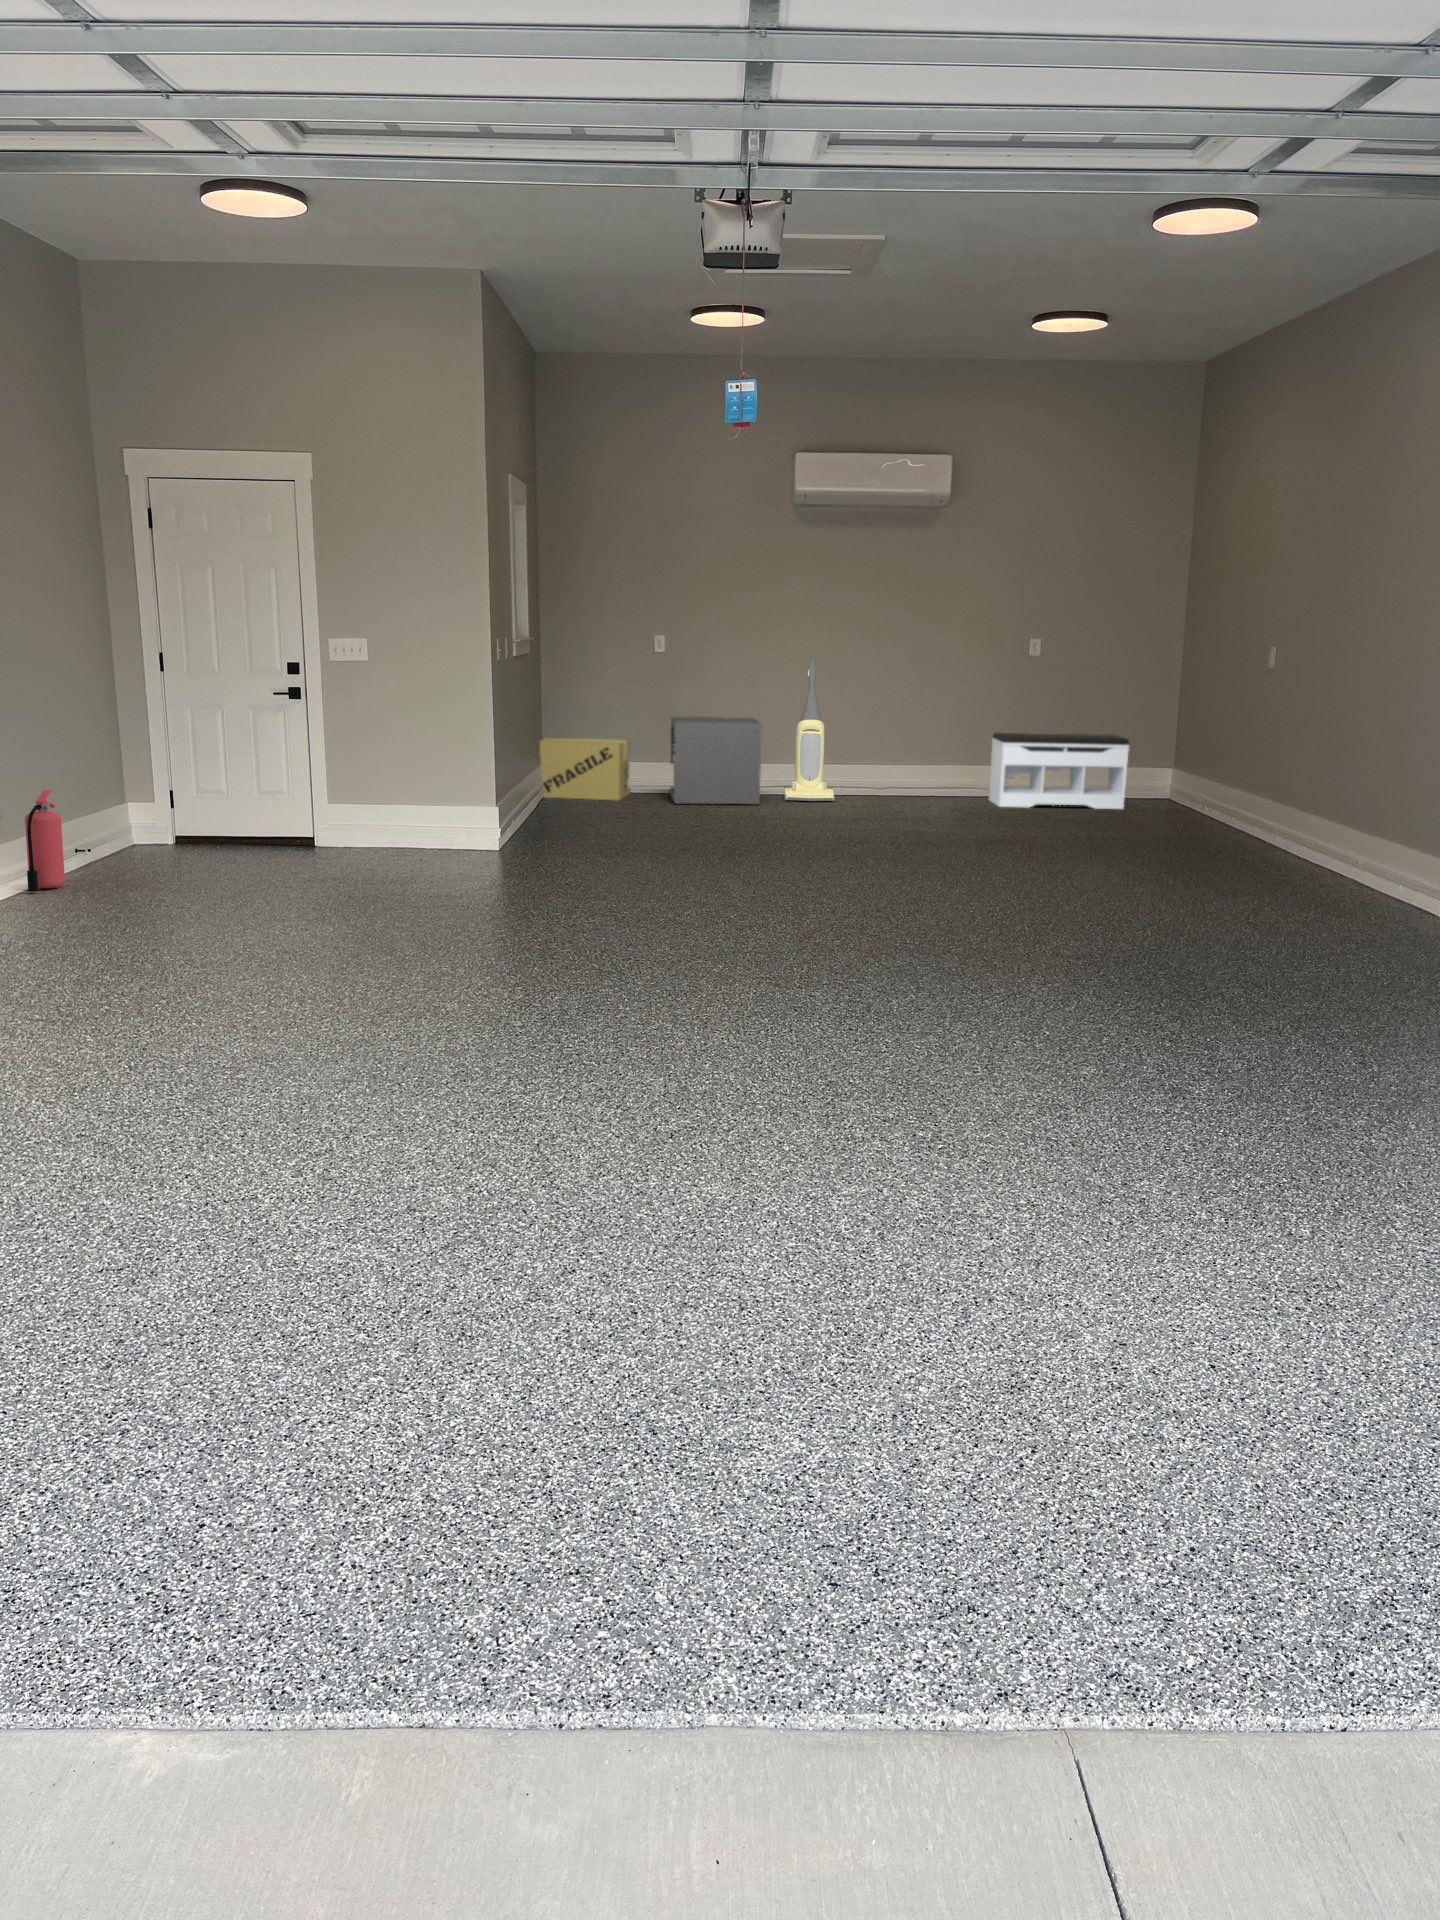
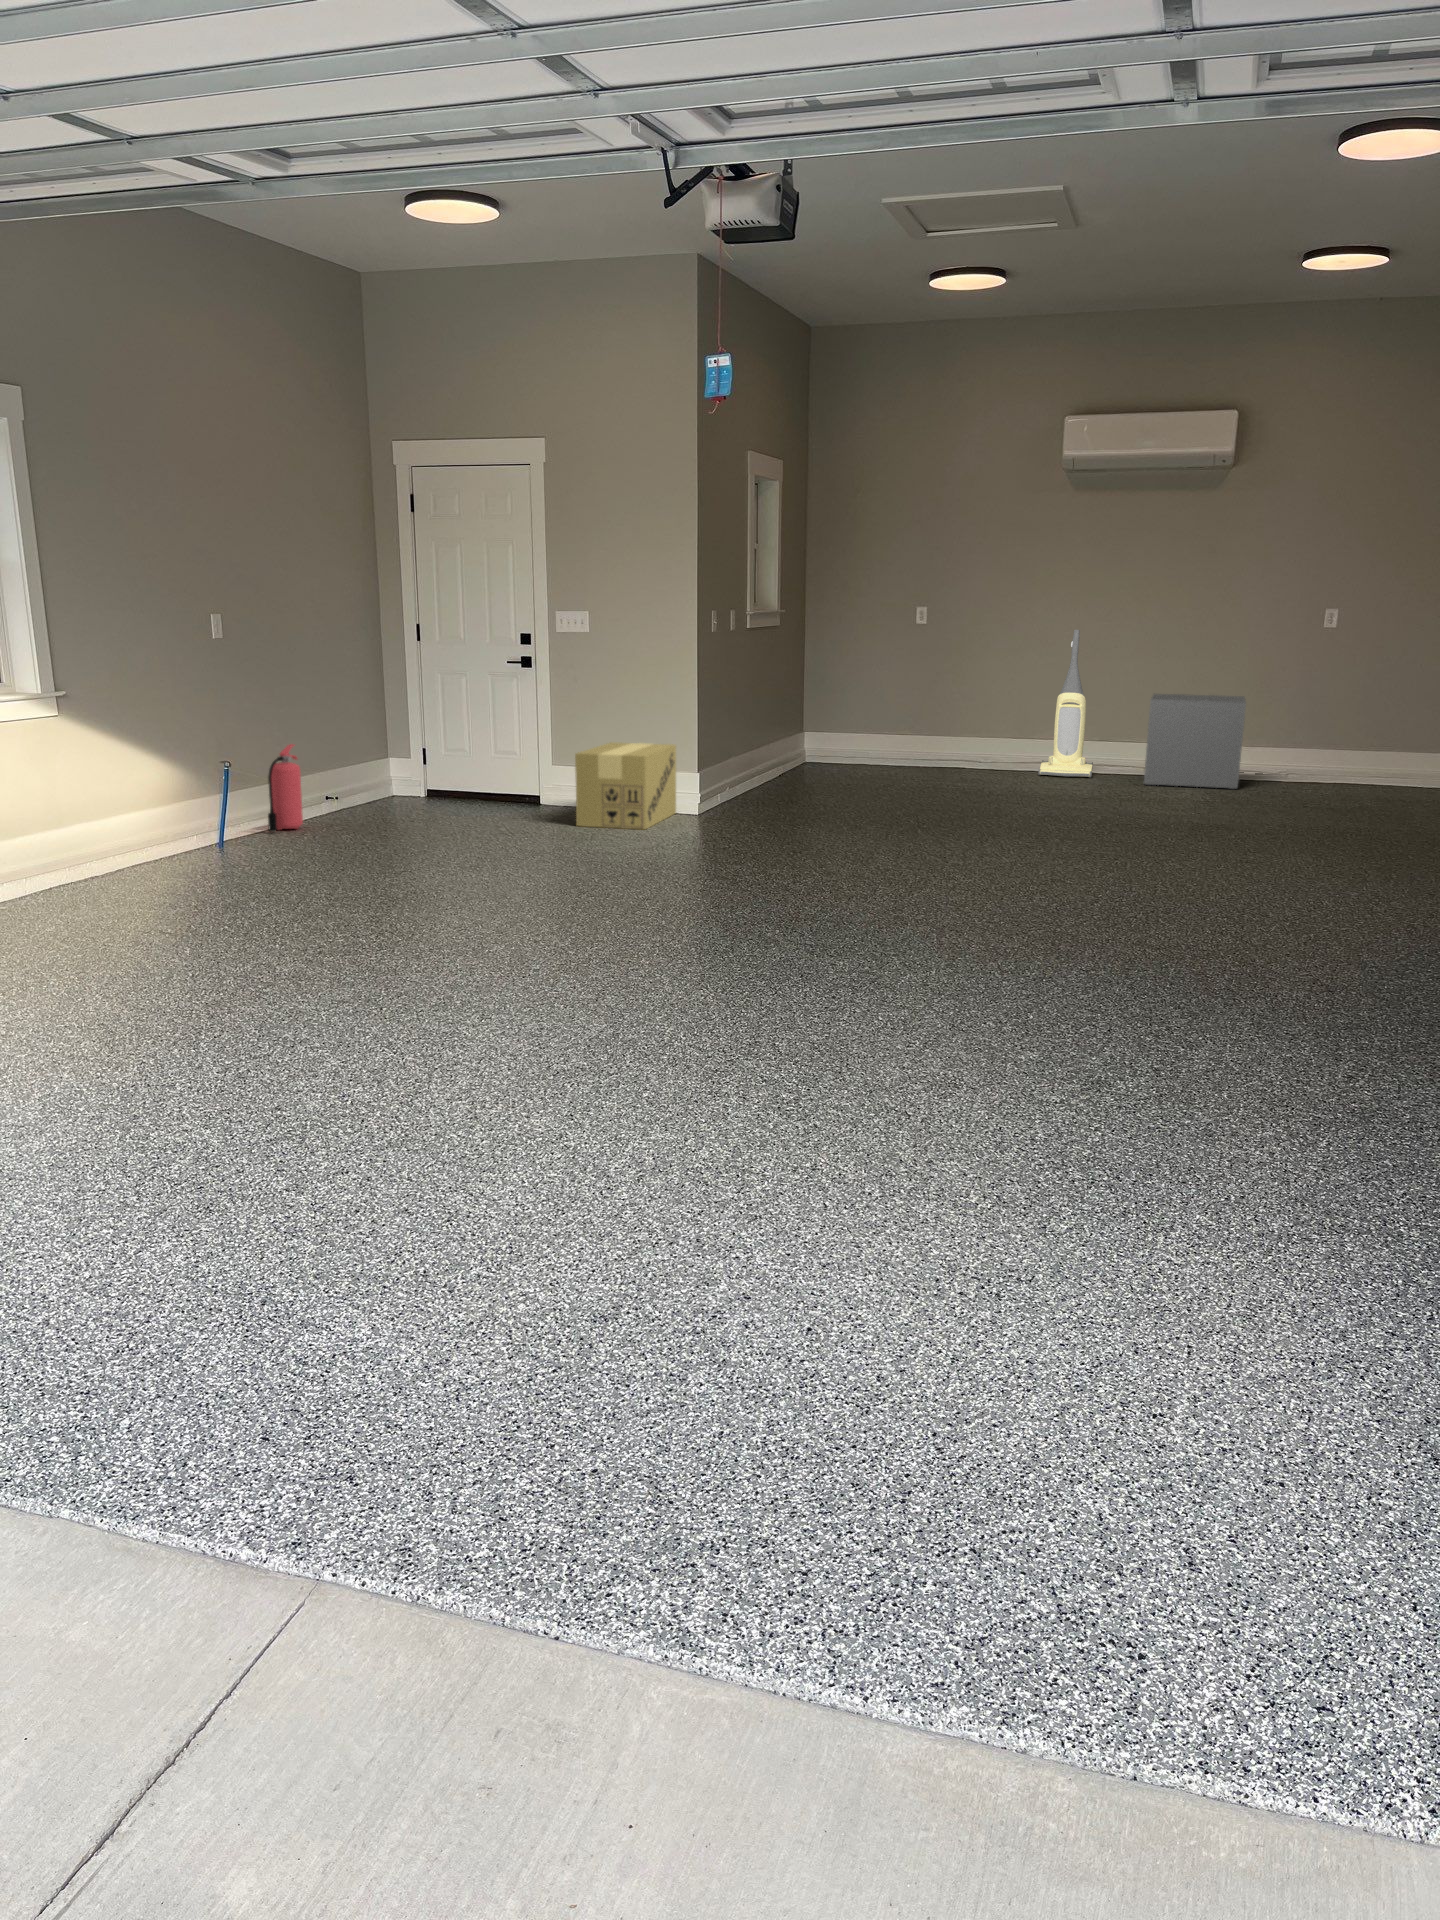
storage cabinet: present [670,716,762,805] -> present [1144,694,1246,789]
bench: present [989,733,1129,809] -> none [1266,709,1425,795]
cardboard box: present [540,739,631,800] -> present [575,742,676,830]

